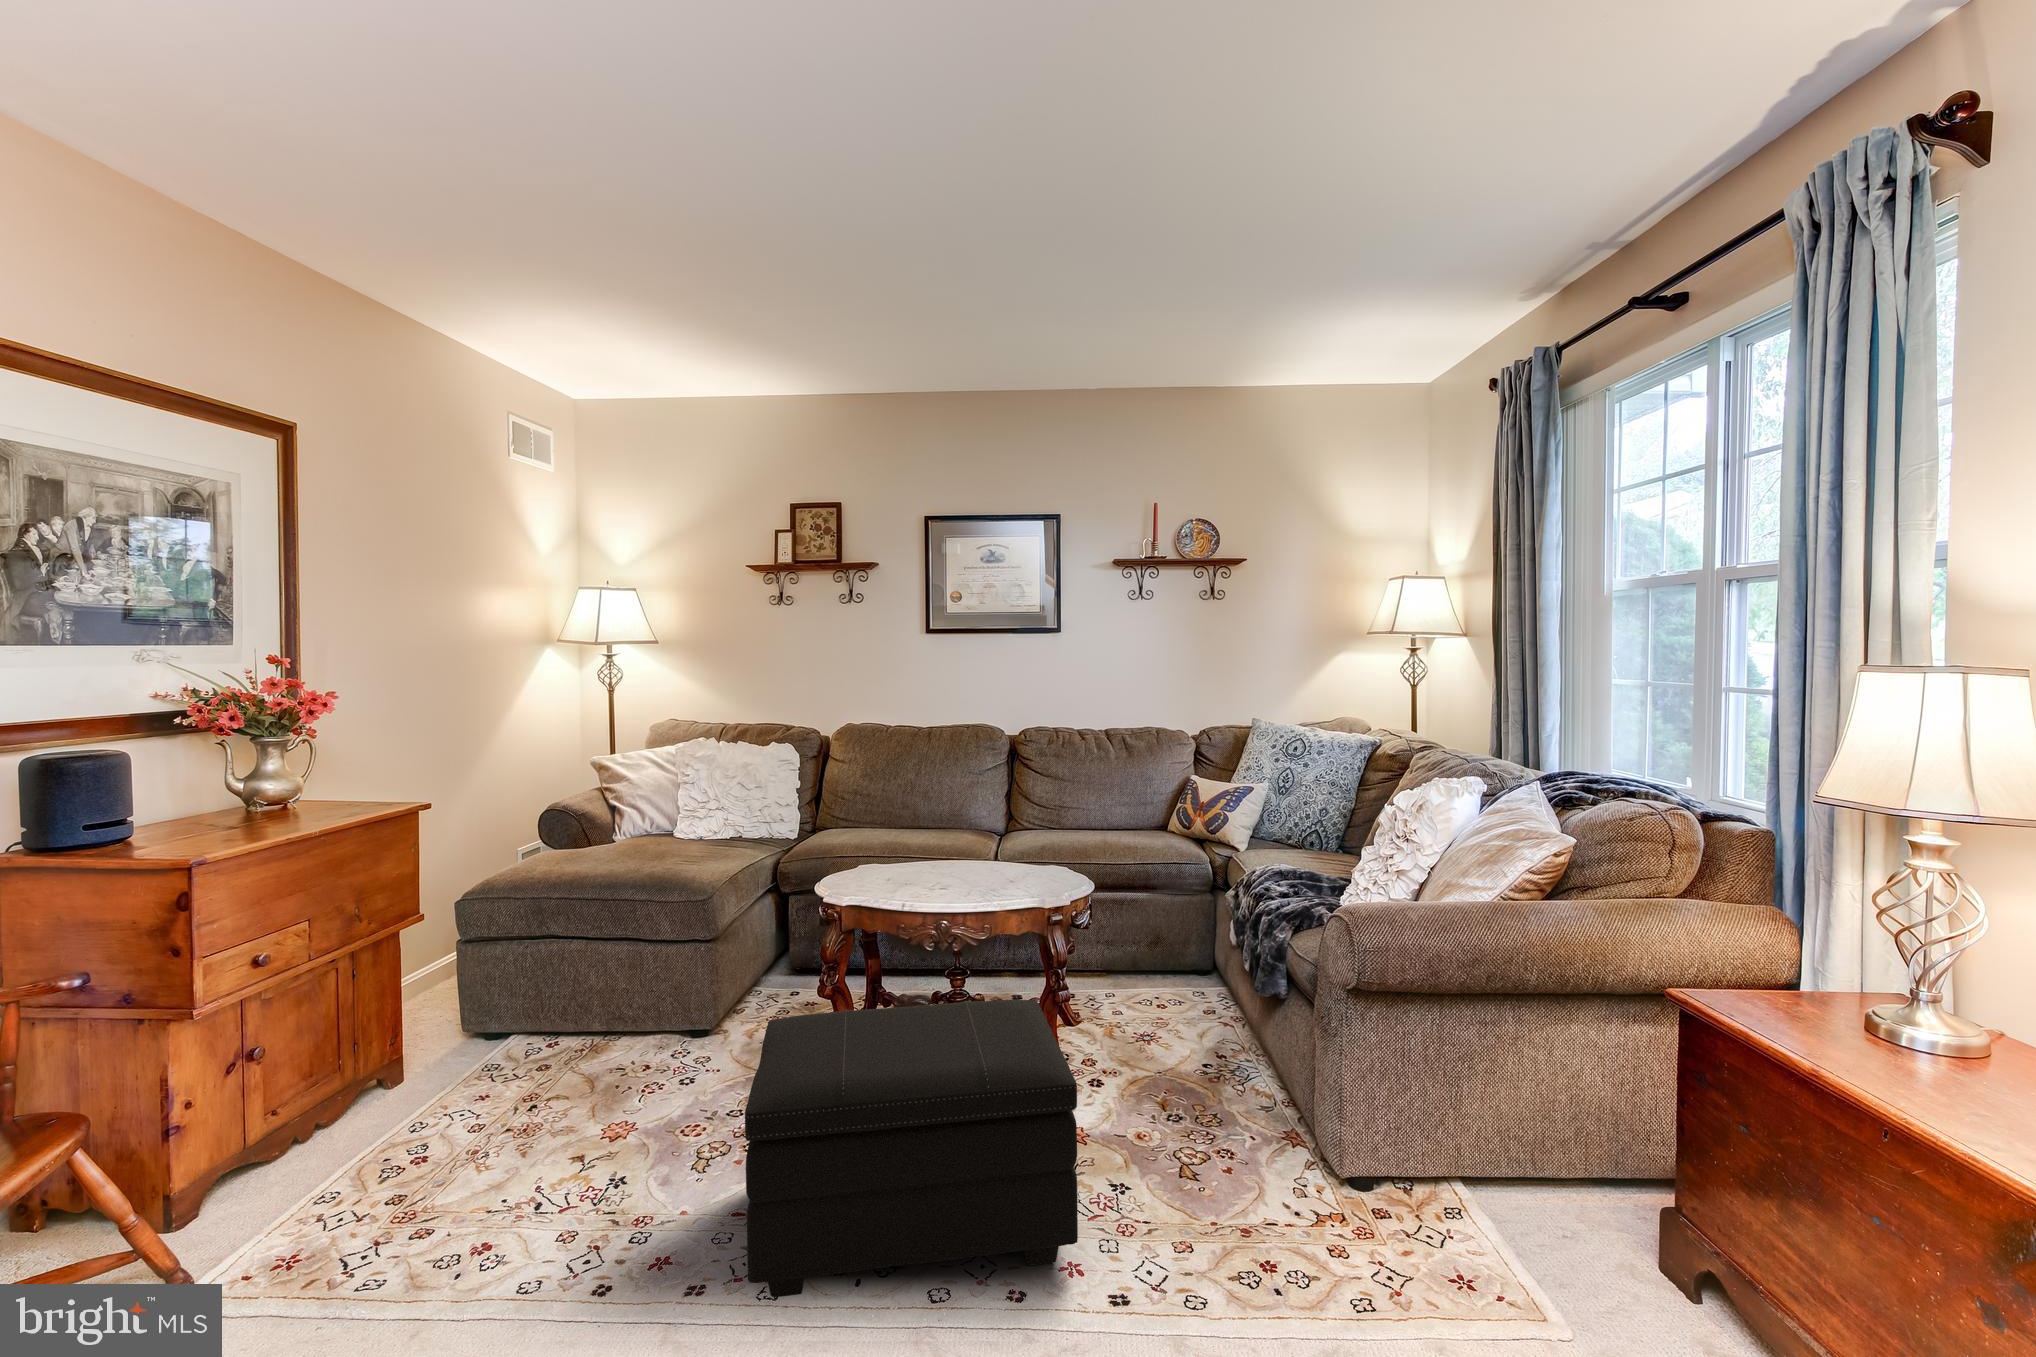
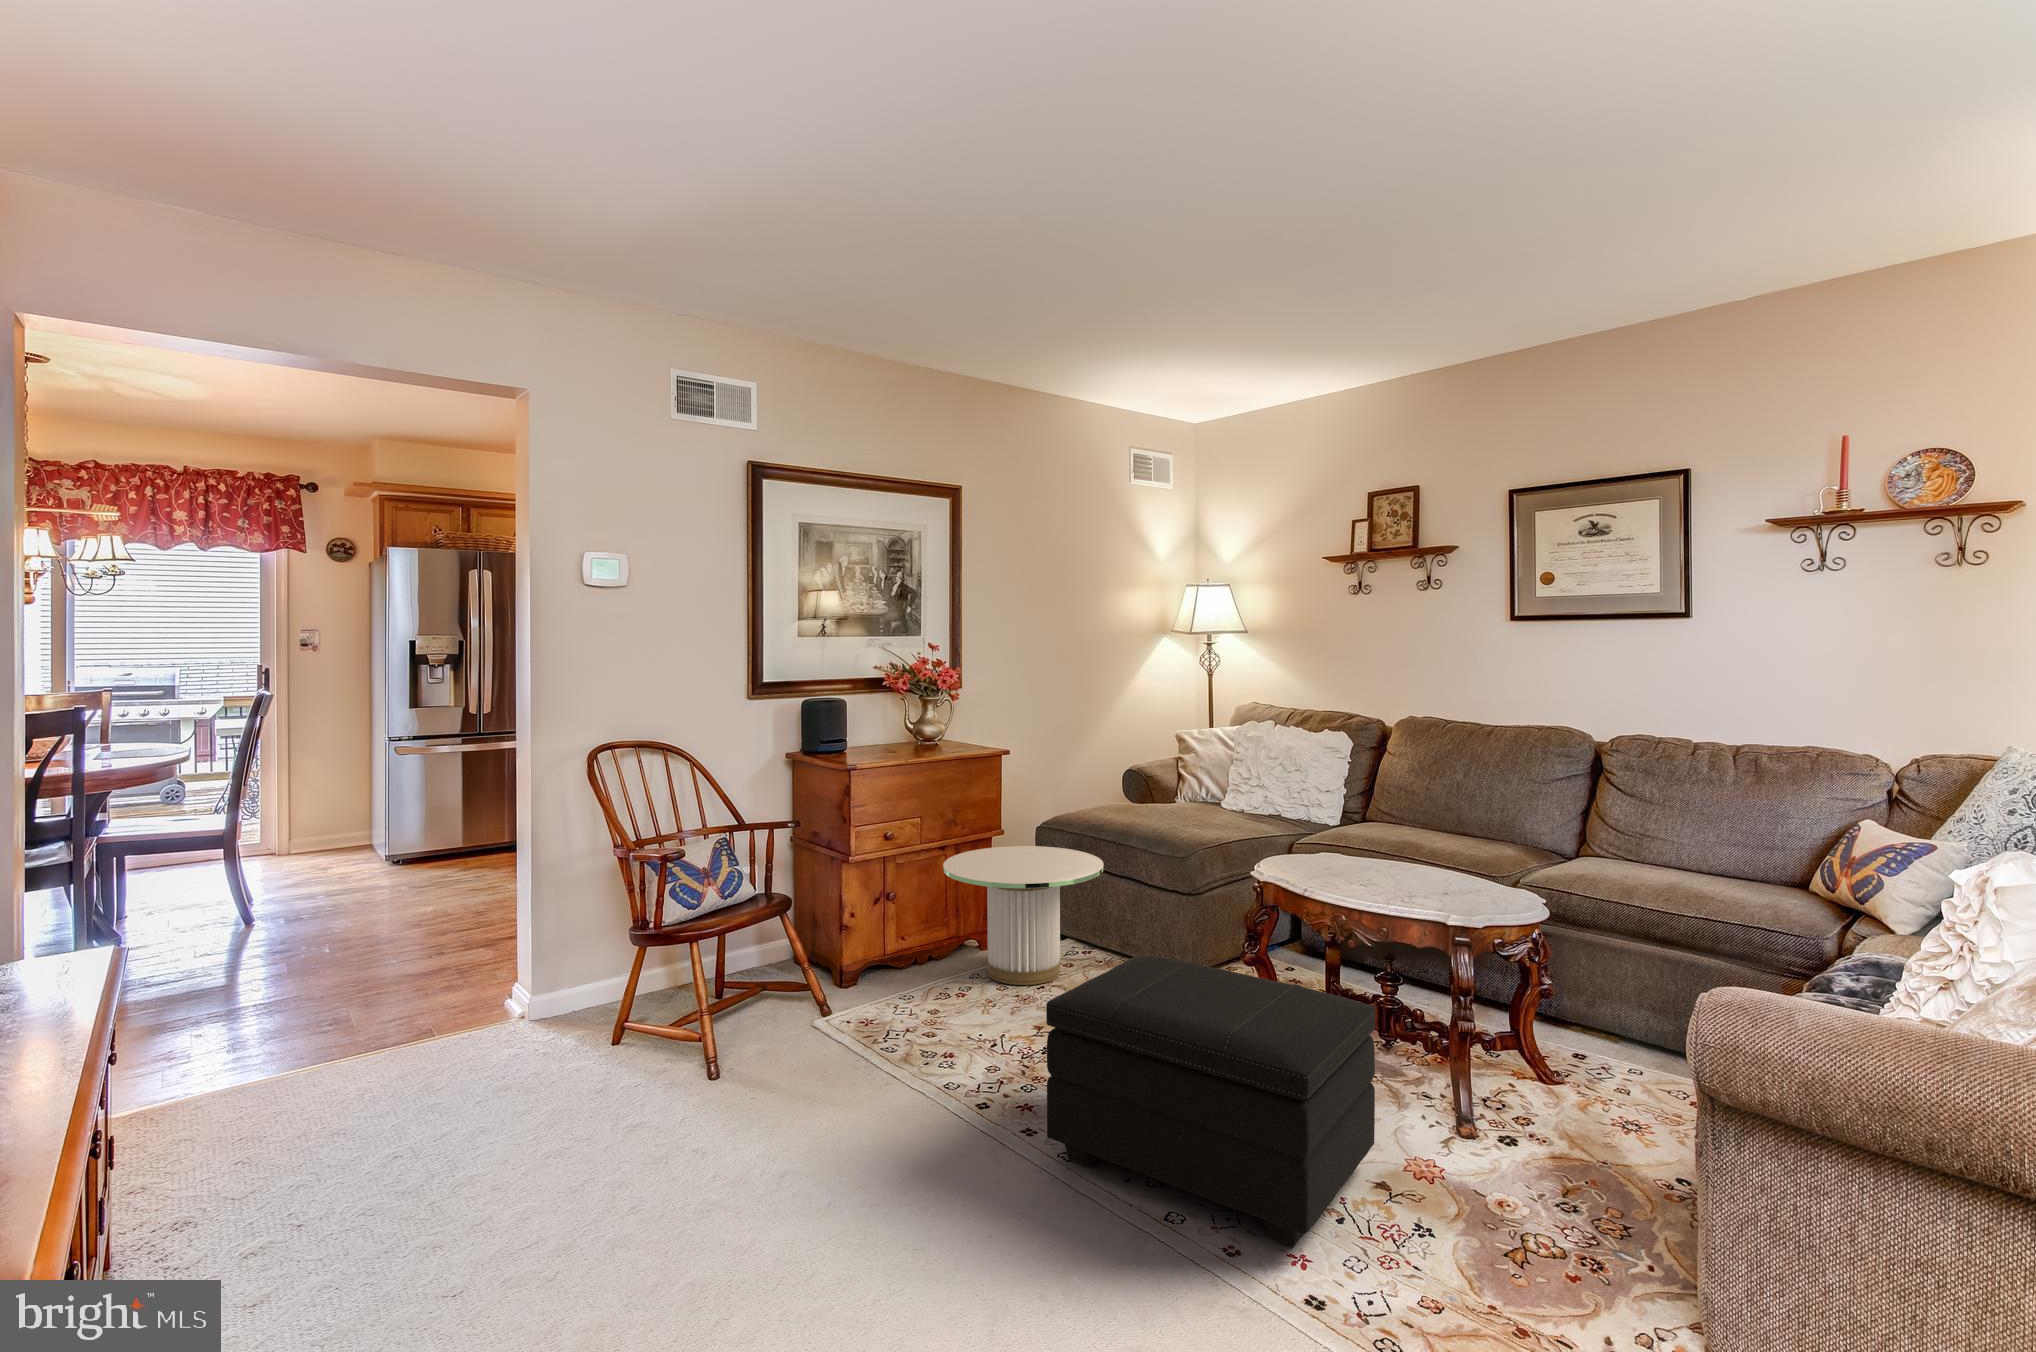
side table: none [354,920,604,1122] -> present [943,846,1104,985]

